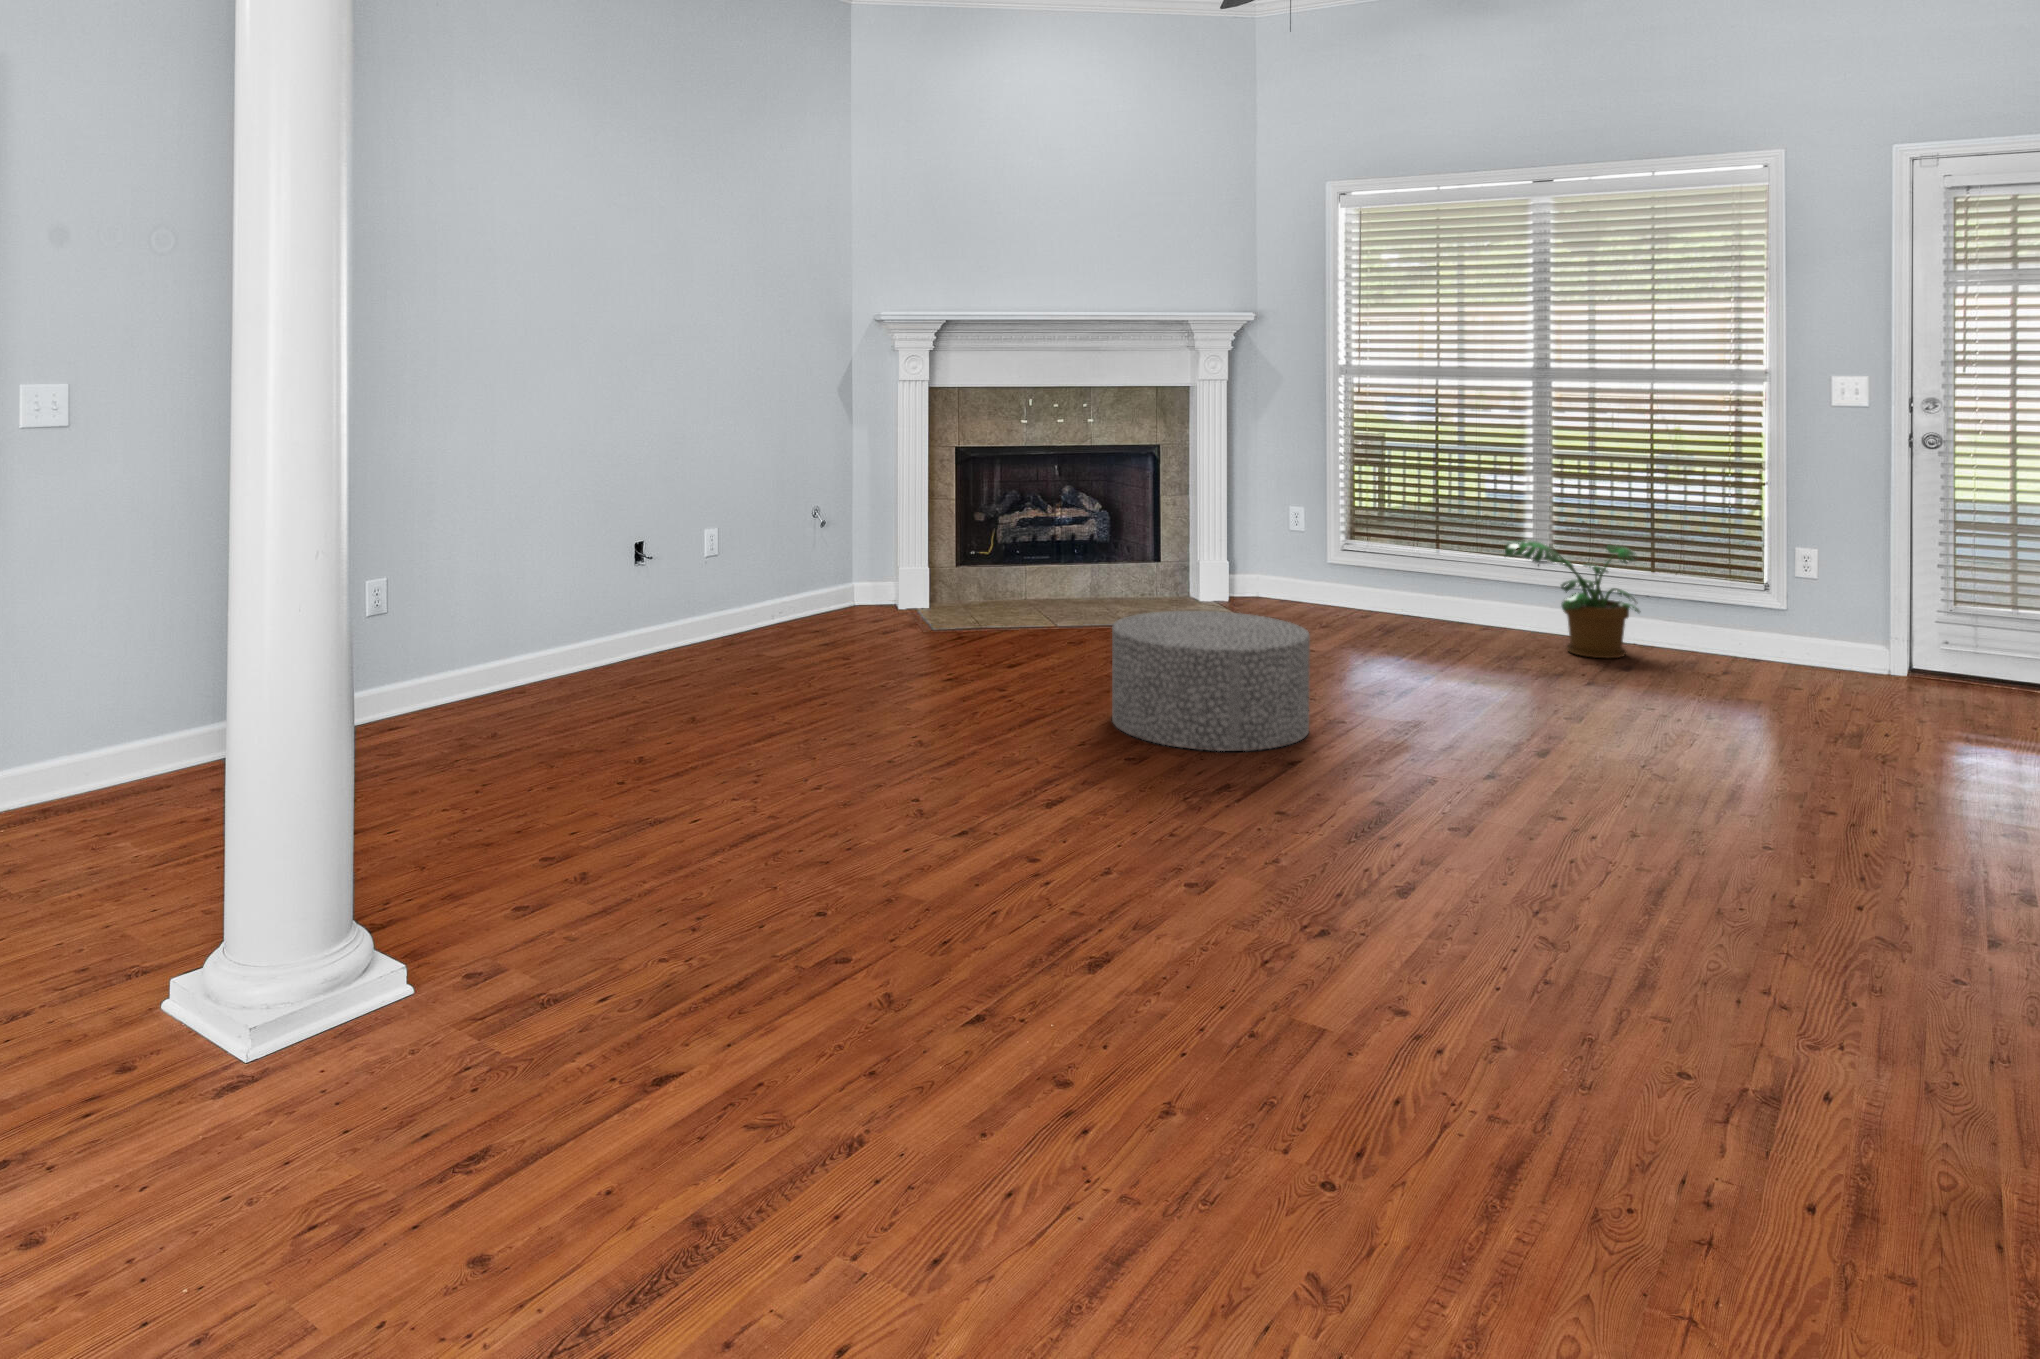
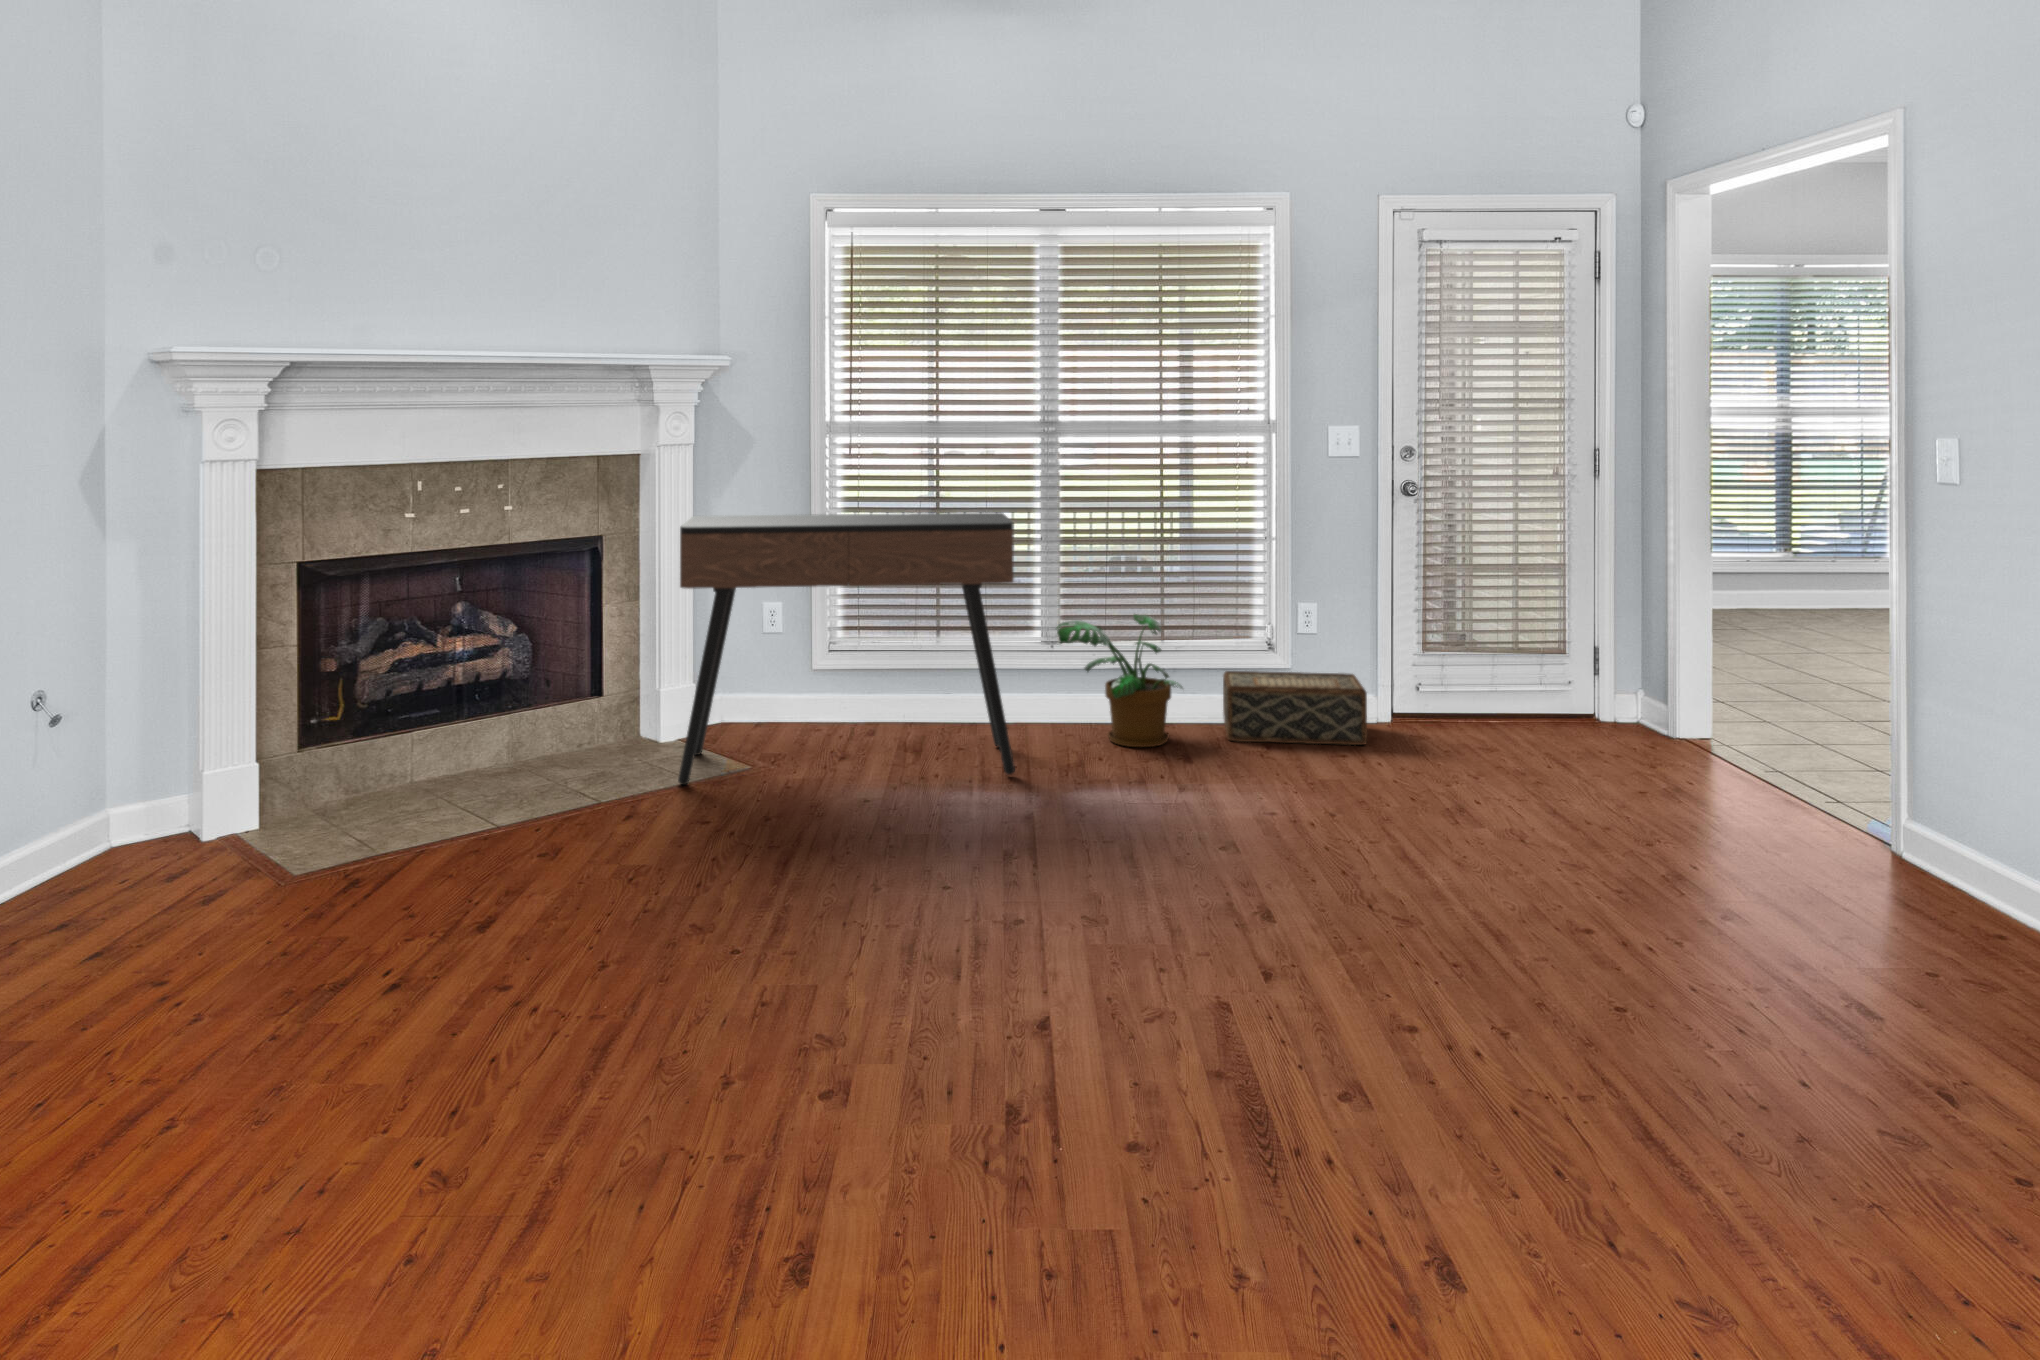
console table: none [1188,434,1466,655] -> present [678,512,1015,785]
woven basket: none [1686,606,1850,686] -> present [1223,671,1367,745]
ottoman: present [1112,611,1310,751] -> none [735,786,1030,1046]

